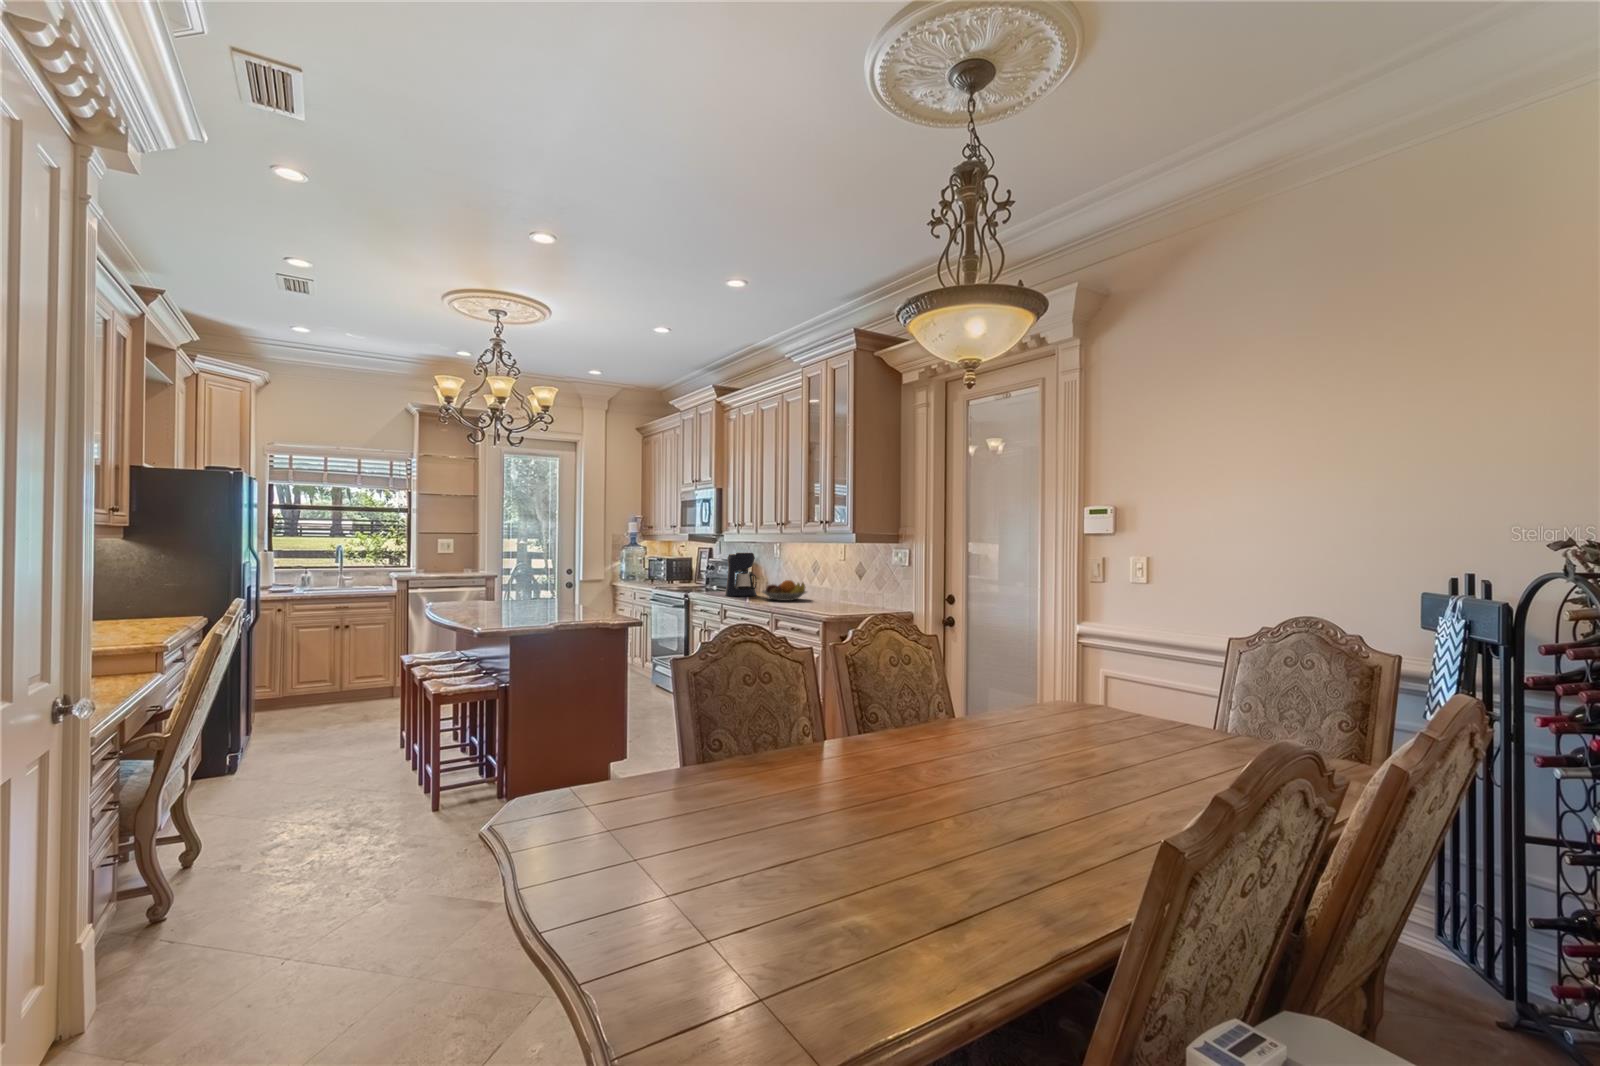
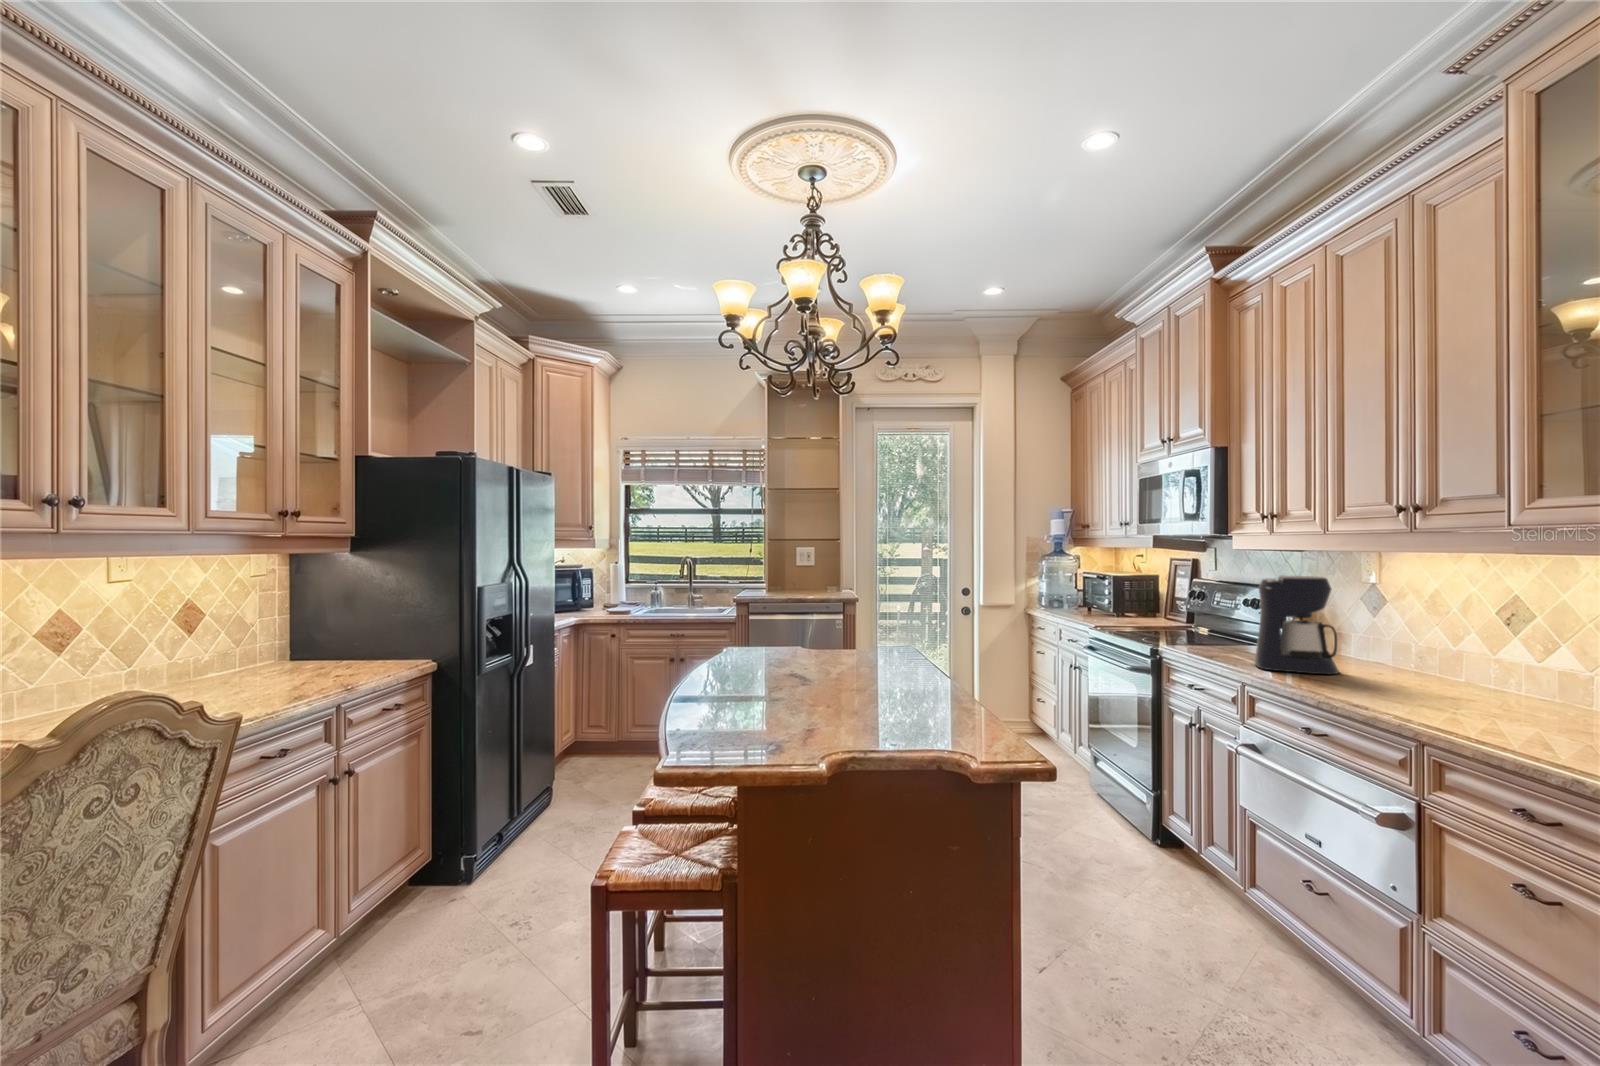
fruit bowl: present [762,580,807,601] -> none [1370,653,1535,708]

